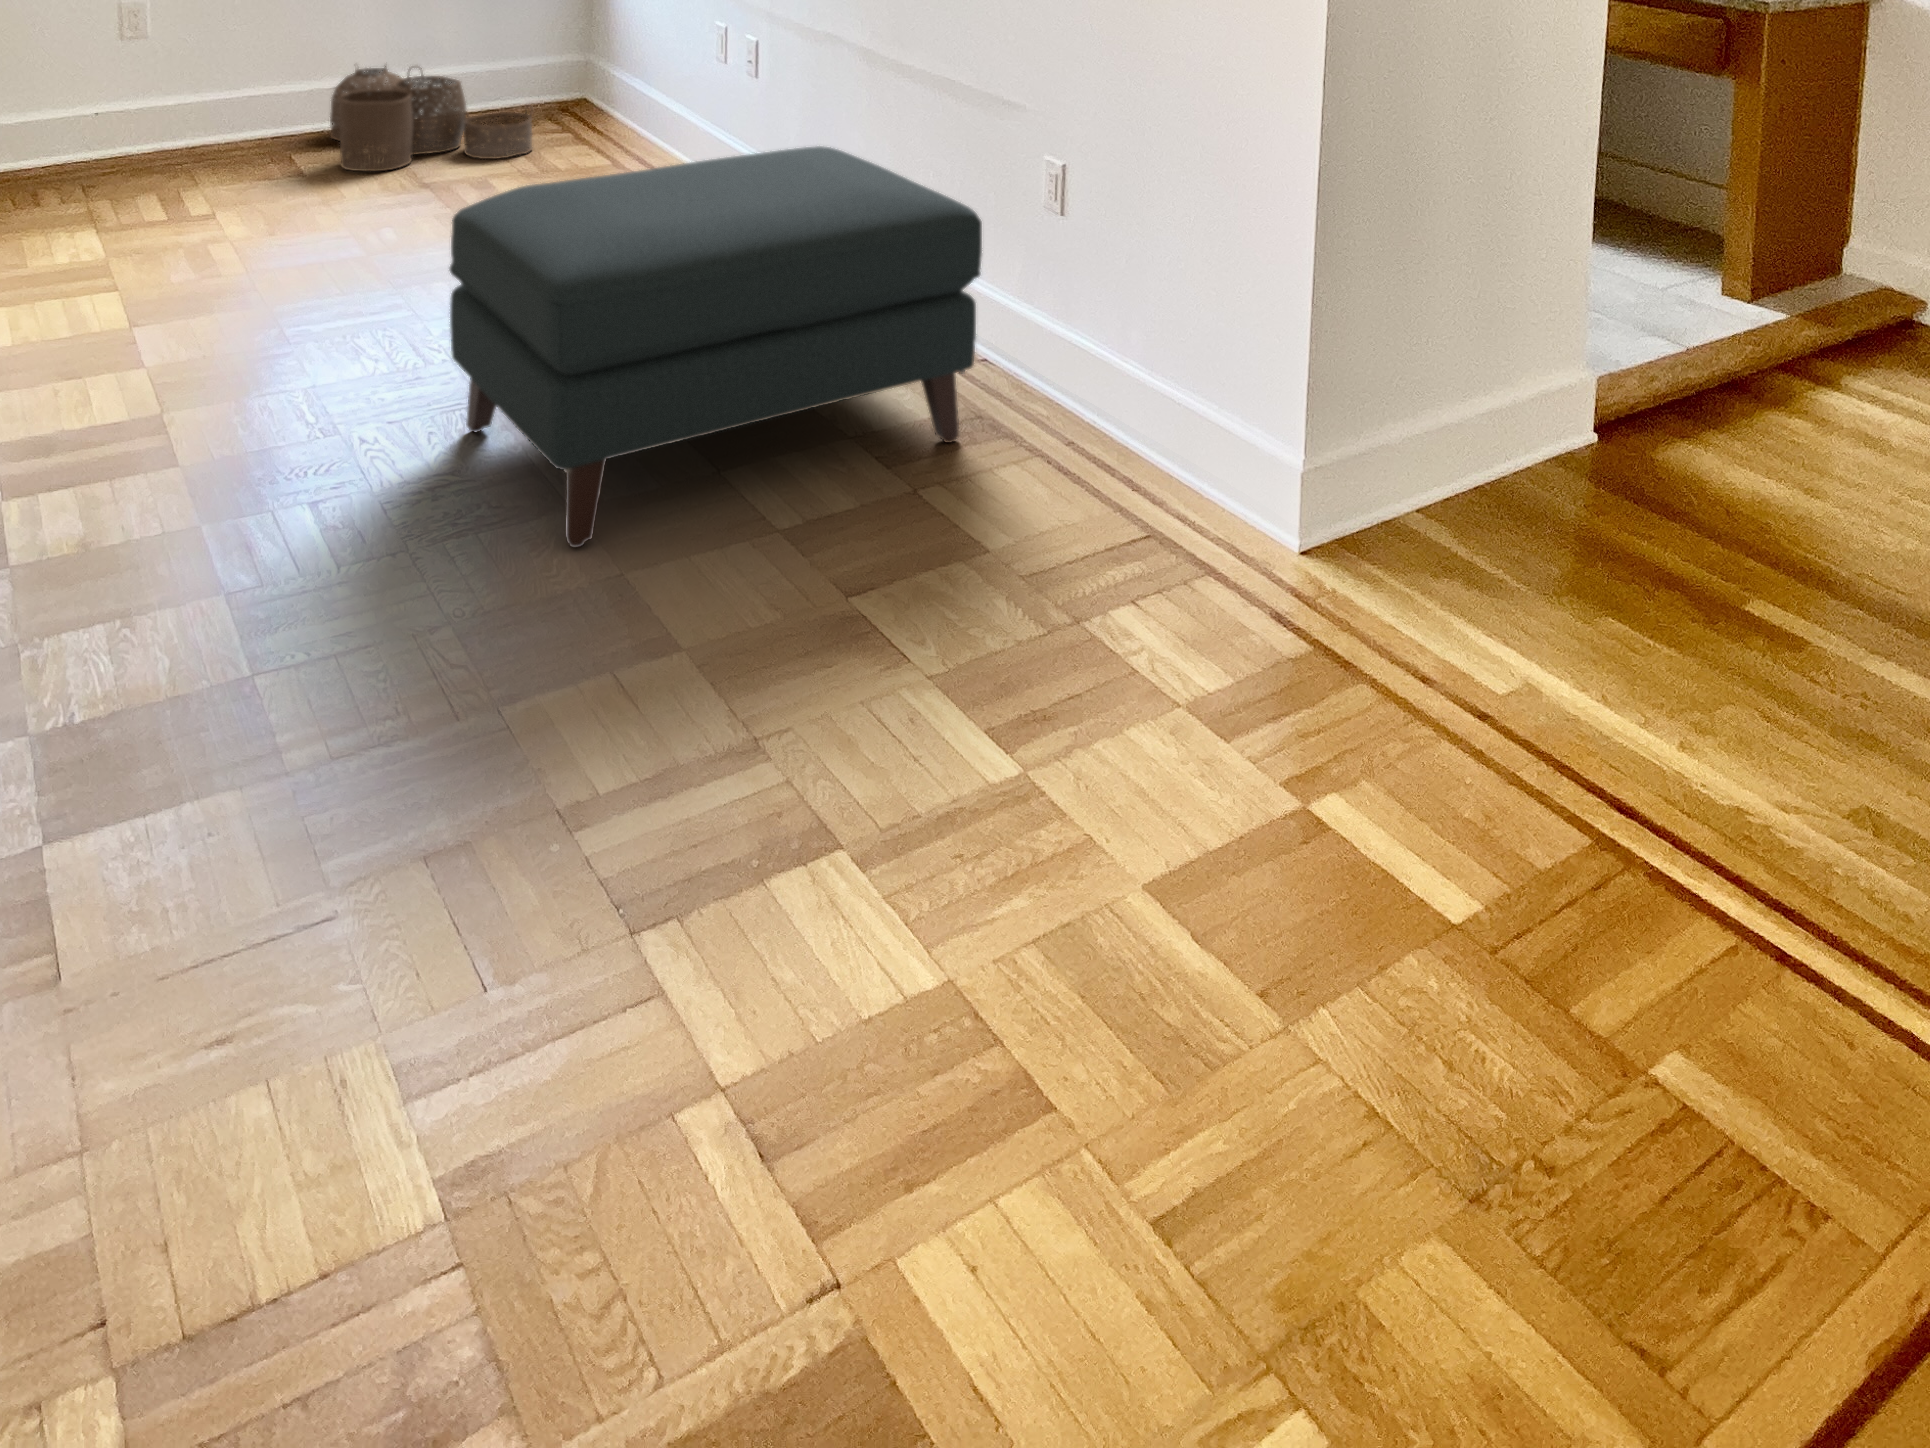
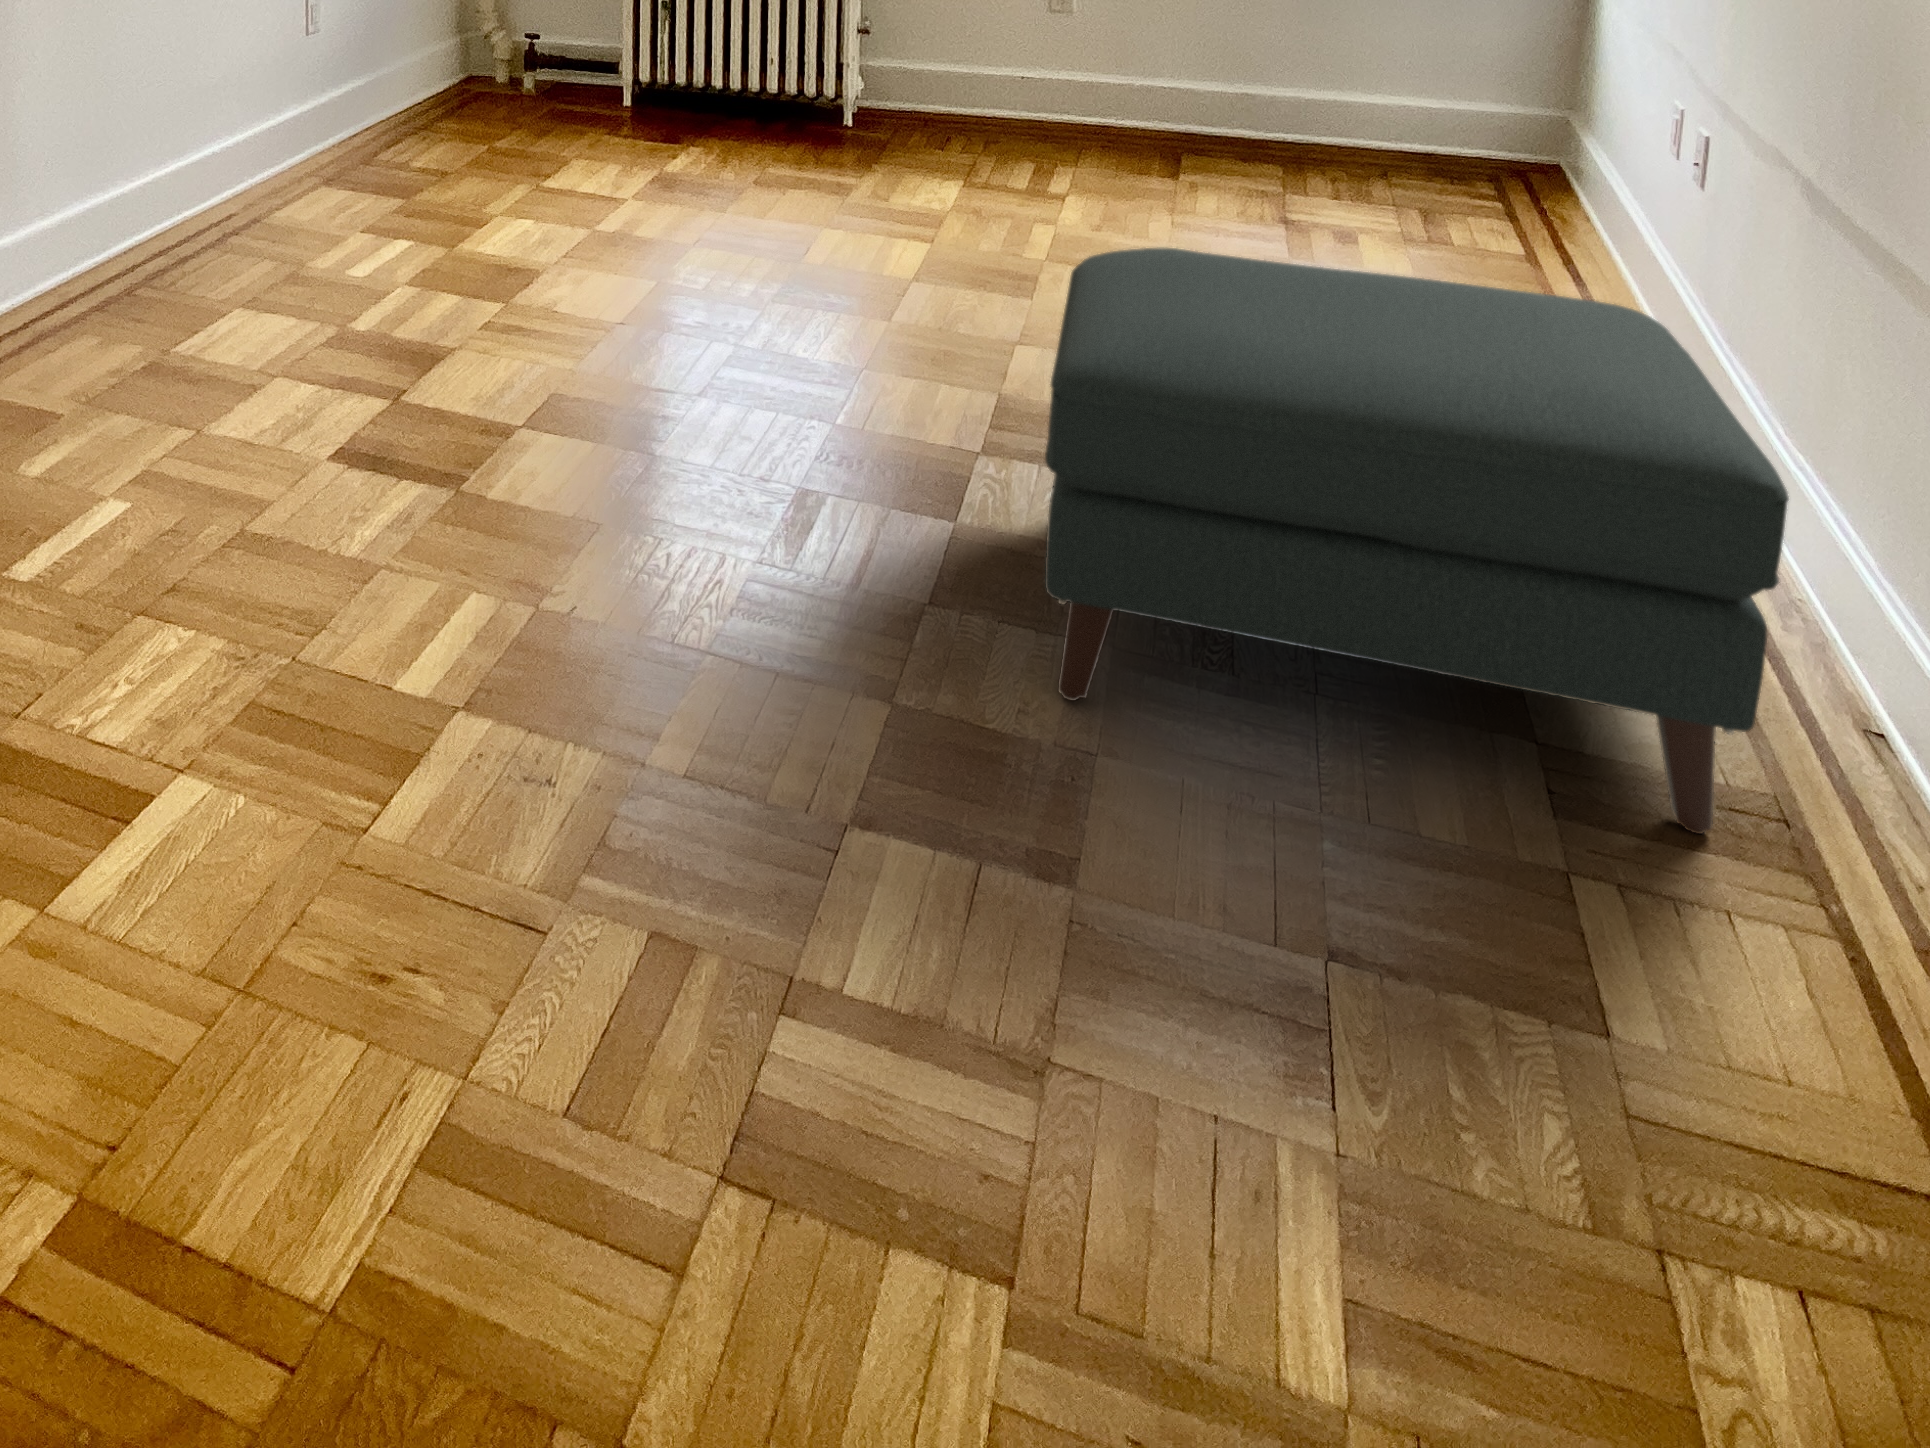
woven basket: present [330,66,532,171] -> none [1216,77,1447,221]

